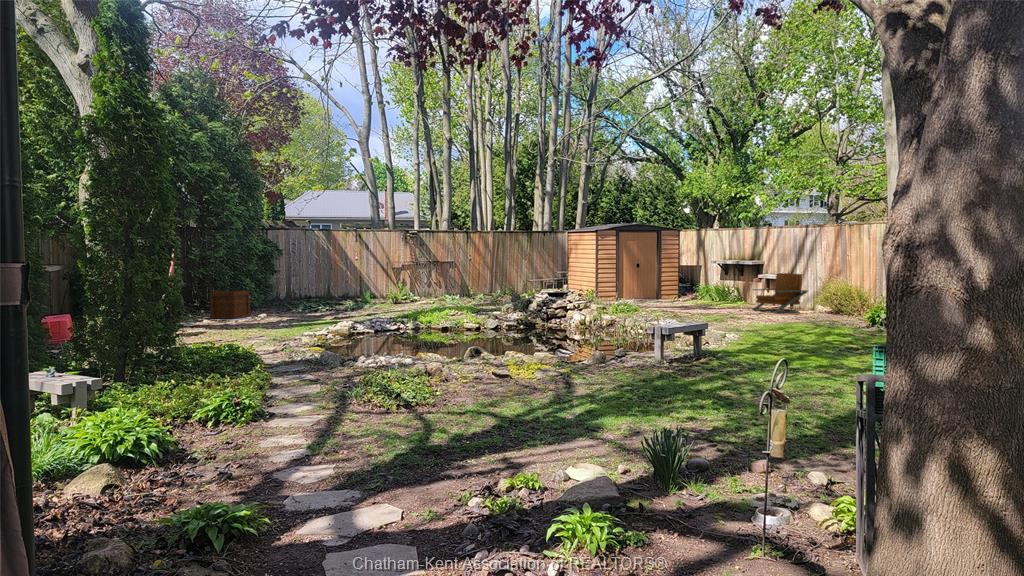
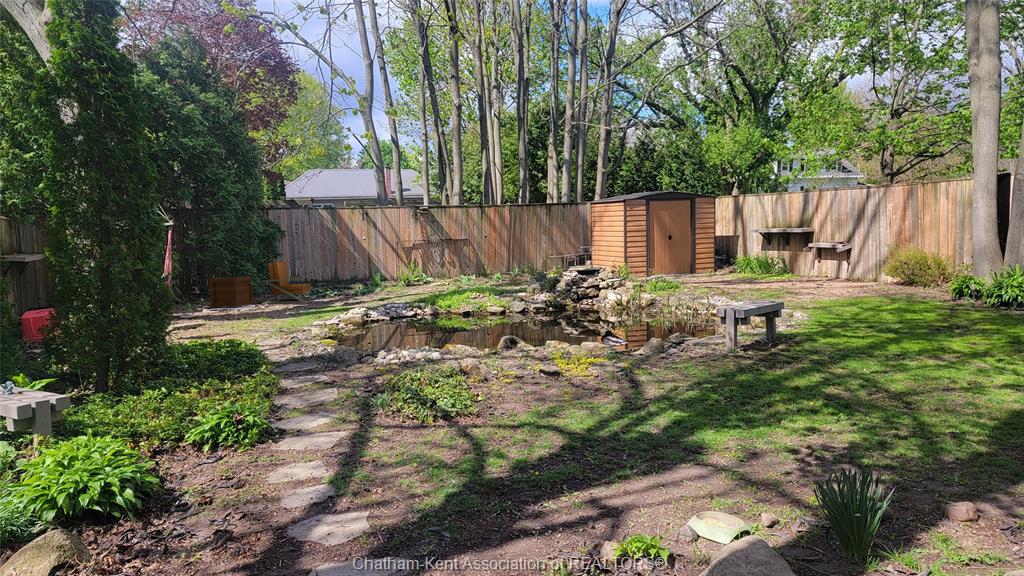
lounge chair: present [752,273,808,313] -> present [265,261,313,303]

